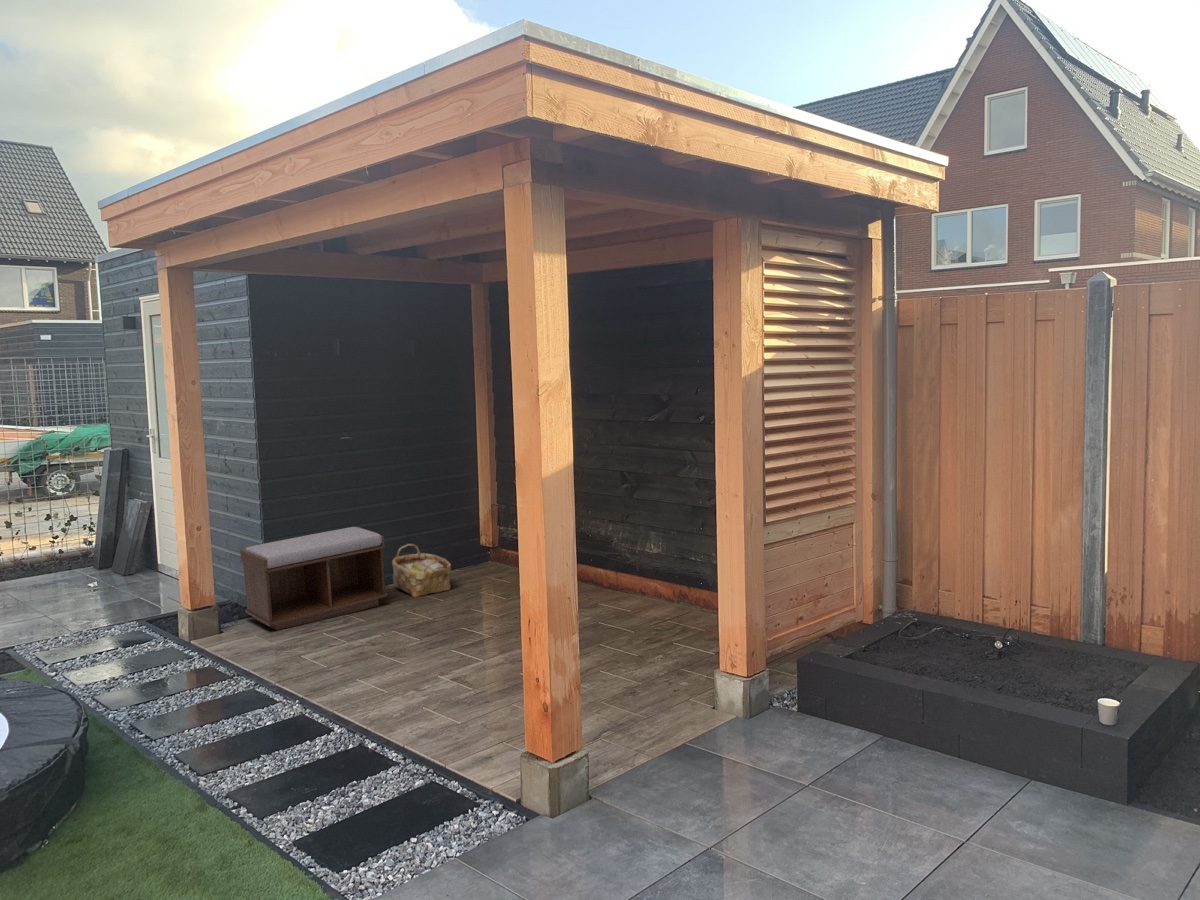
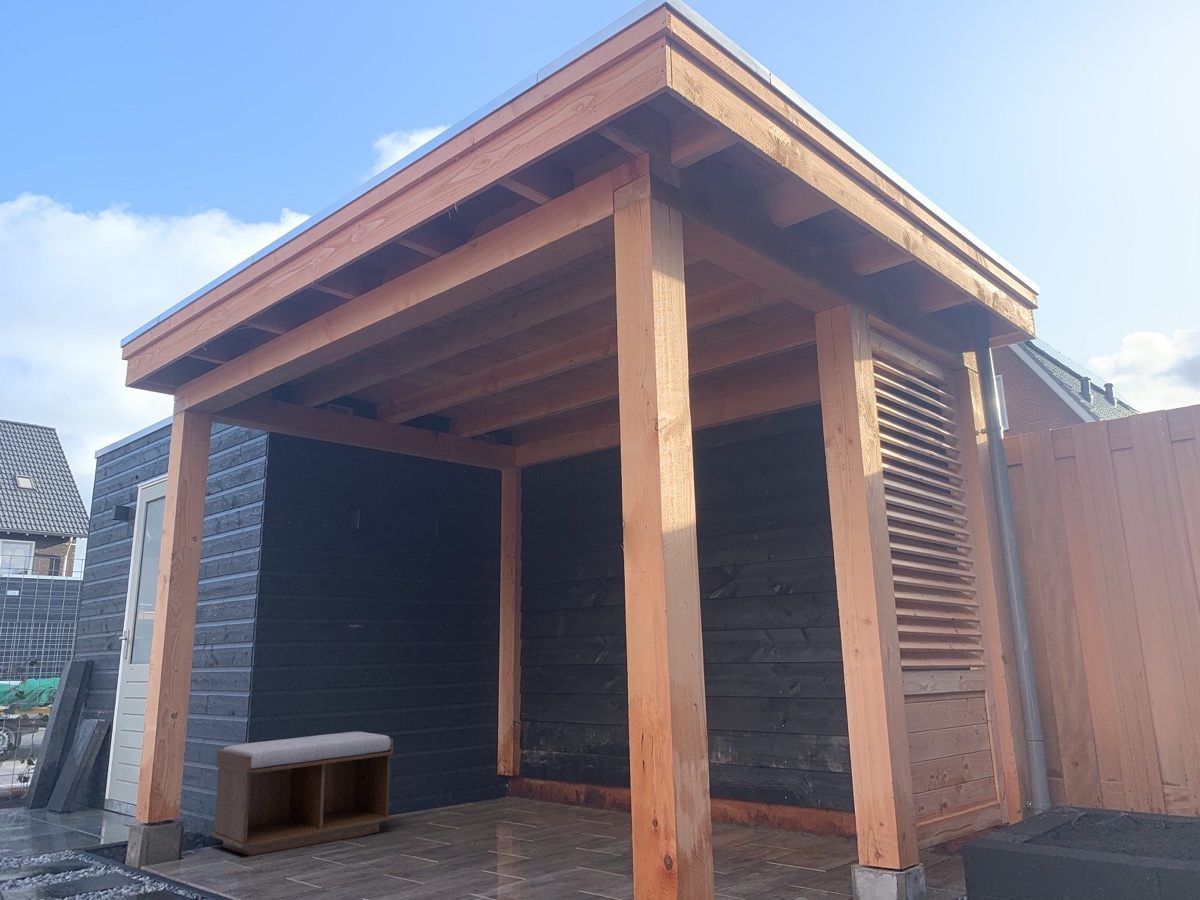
woven basket: present [392,544,451,597] -> none [396,760,469,825]

